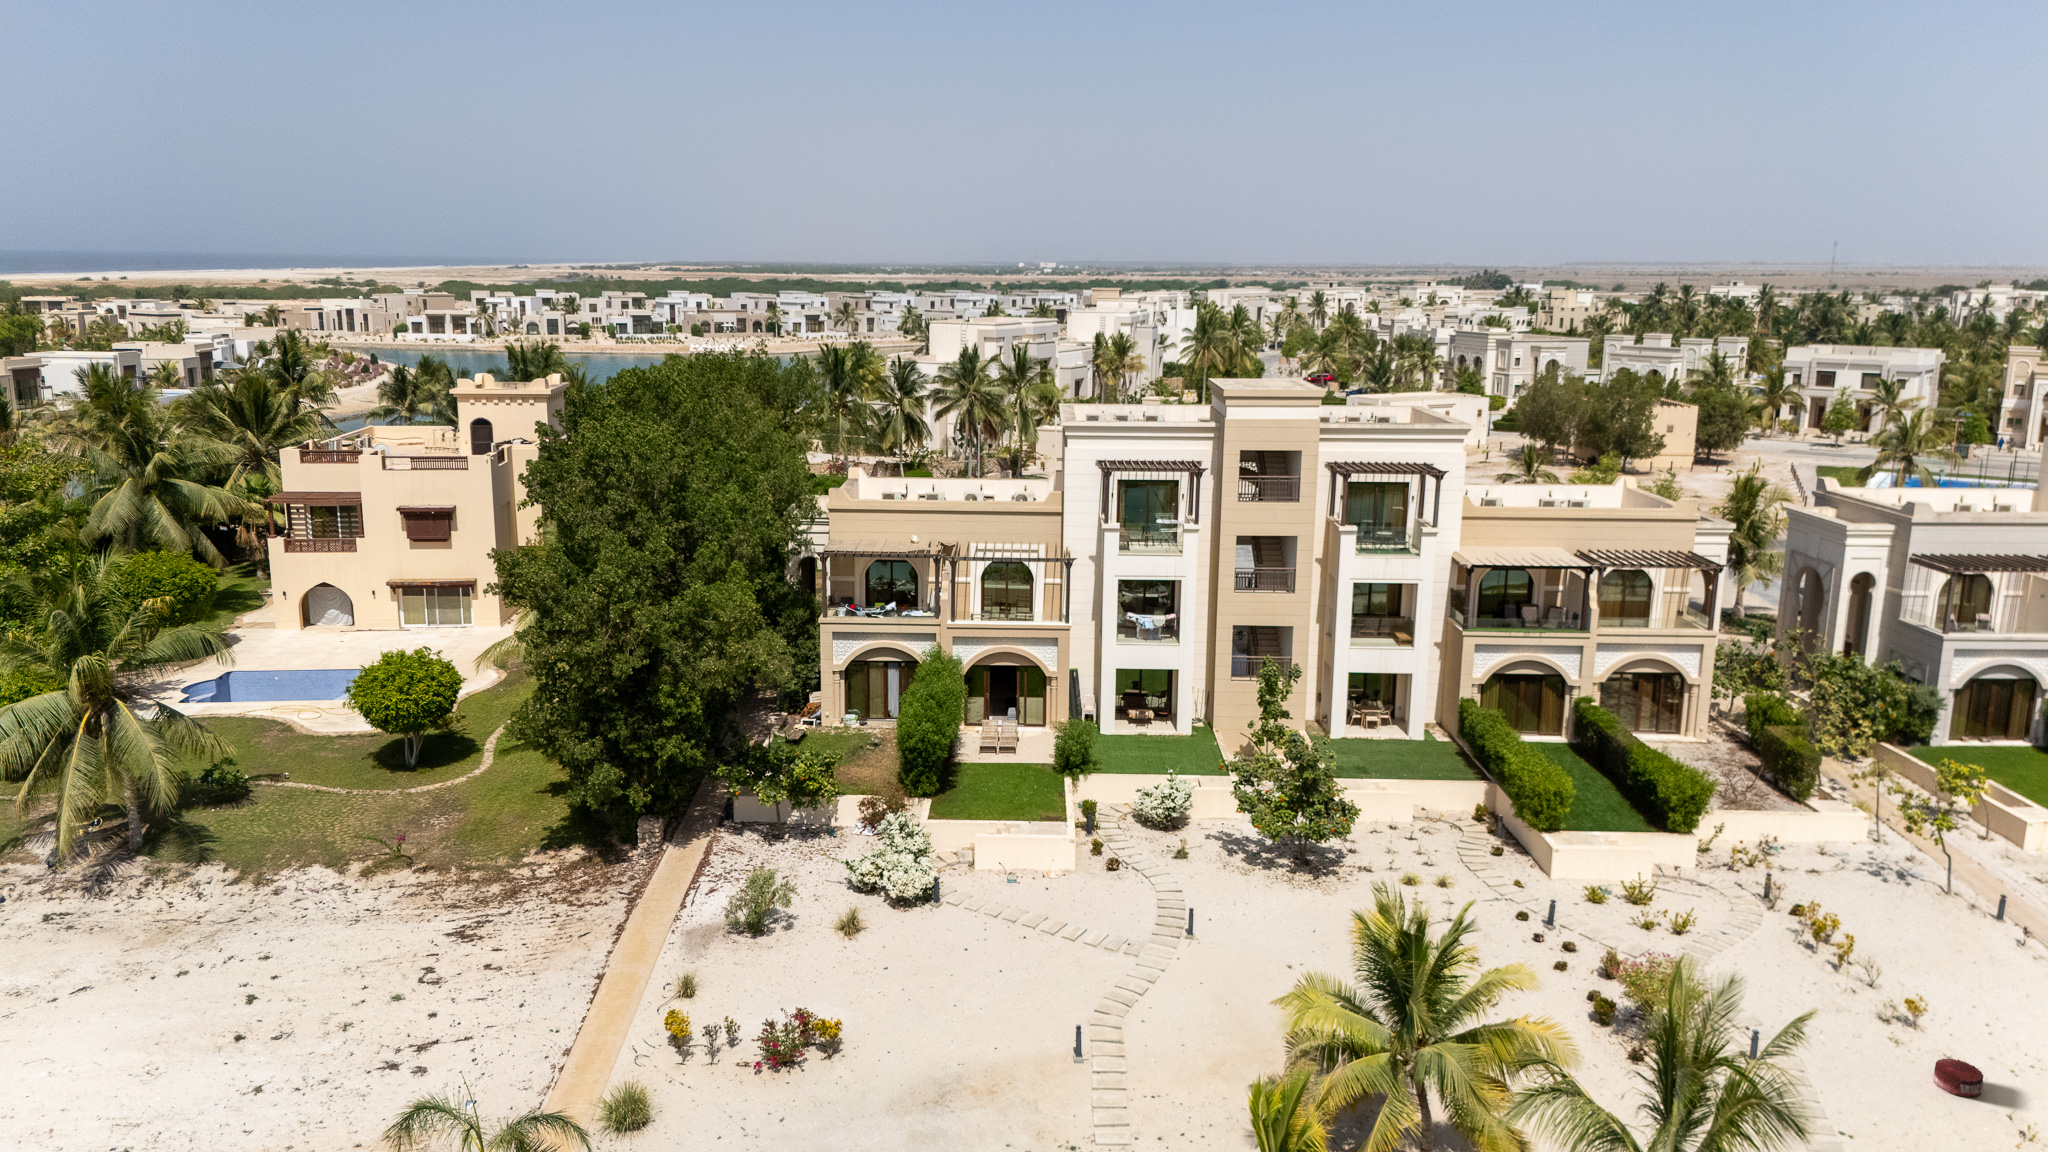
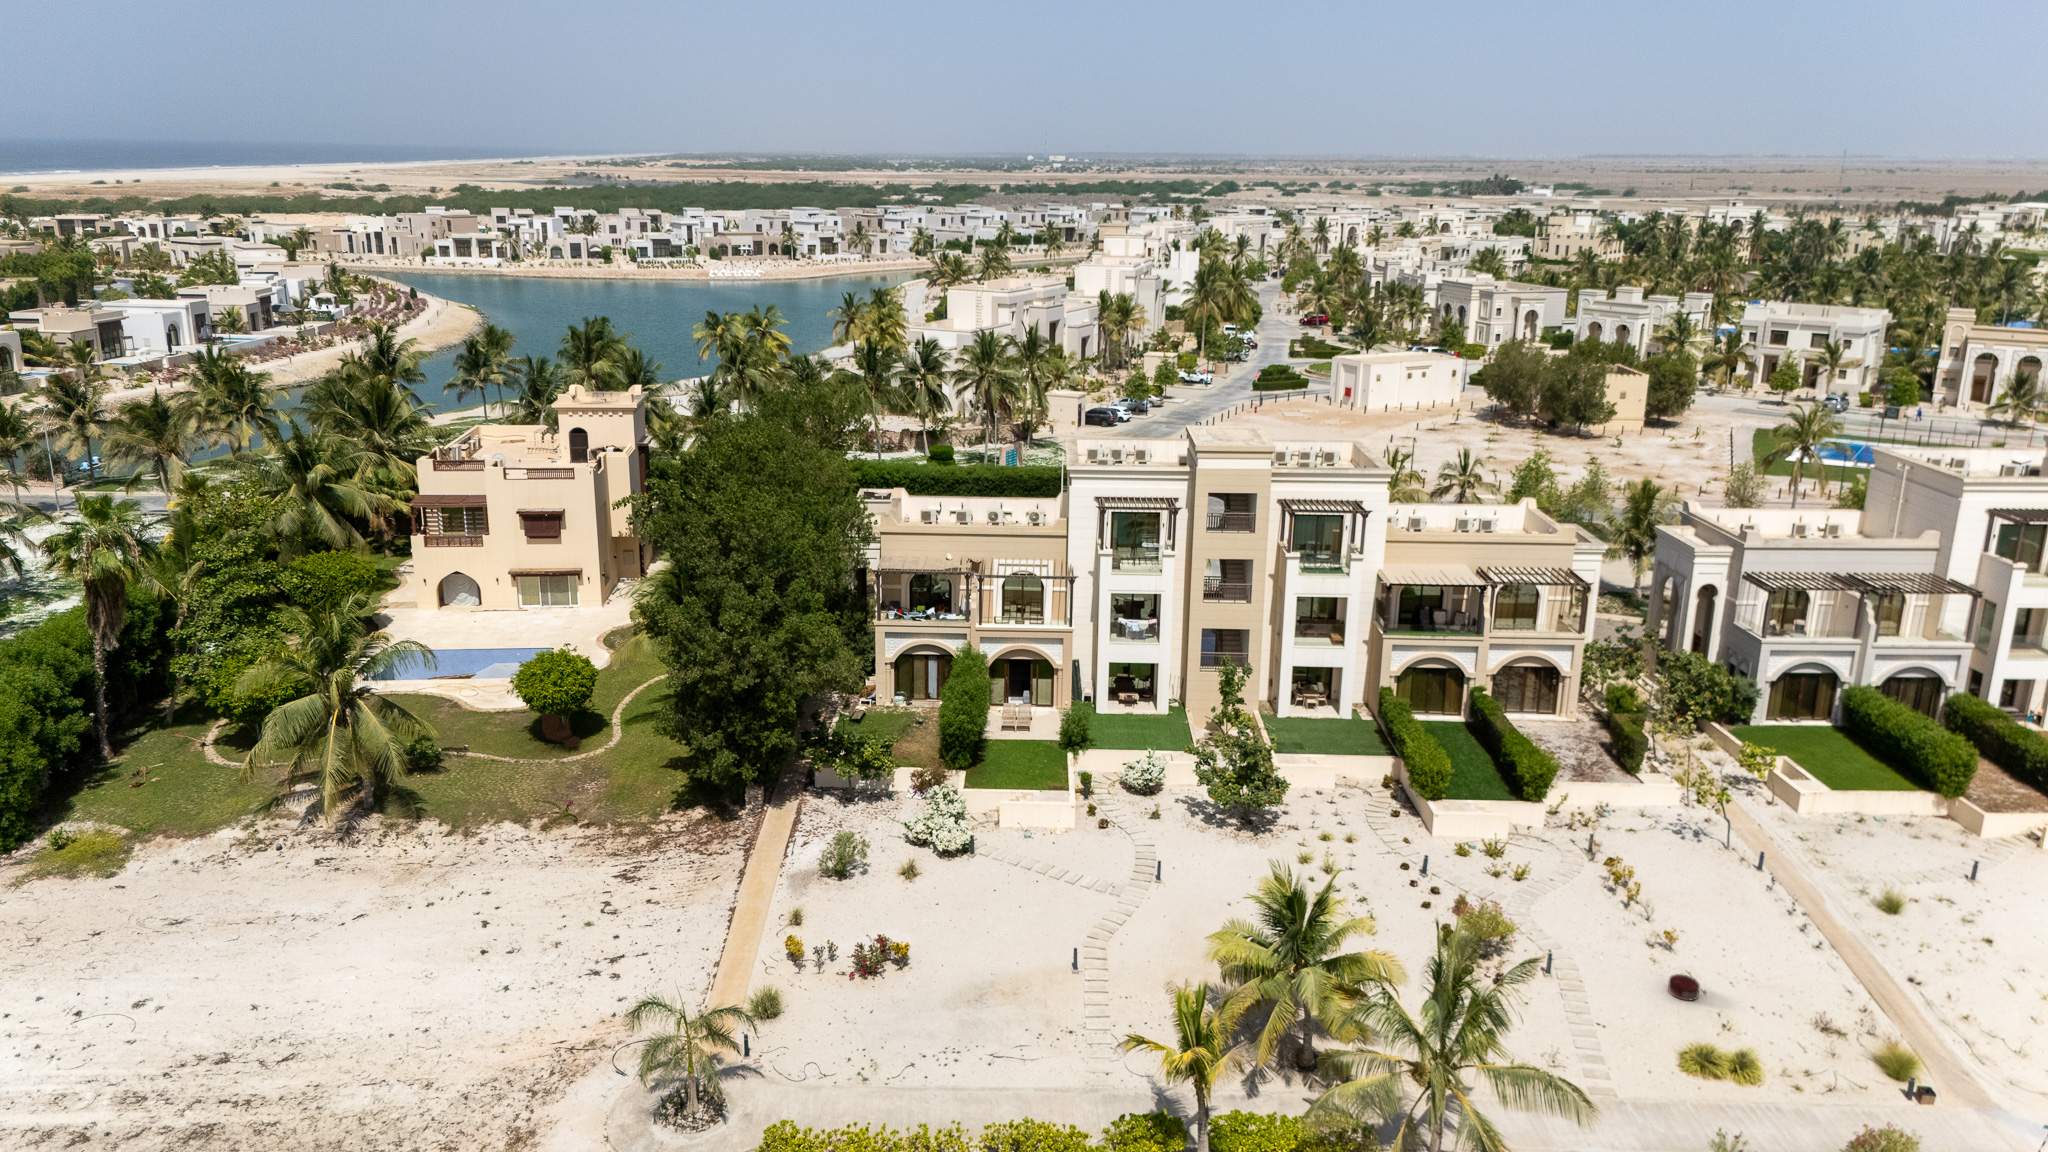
lounge chair: none [388,727,440,782] -> present [542,713,582,748]

